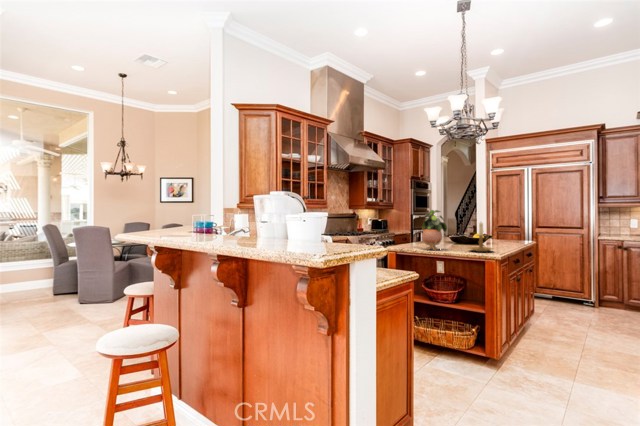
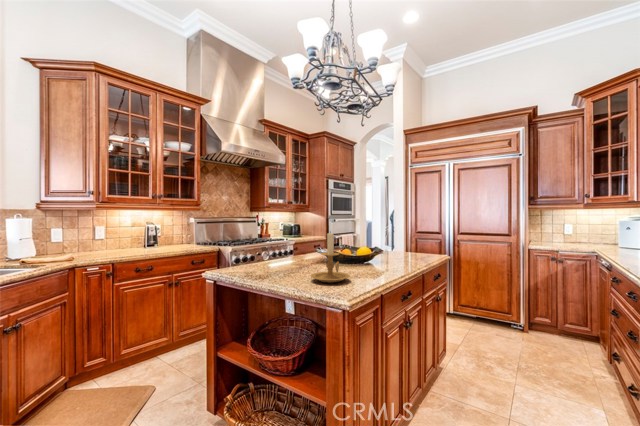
potted plant: present [422,210,447,250] -> none [248,212,287,278]

